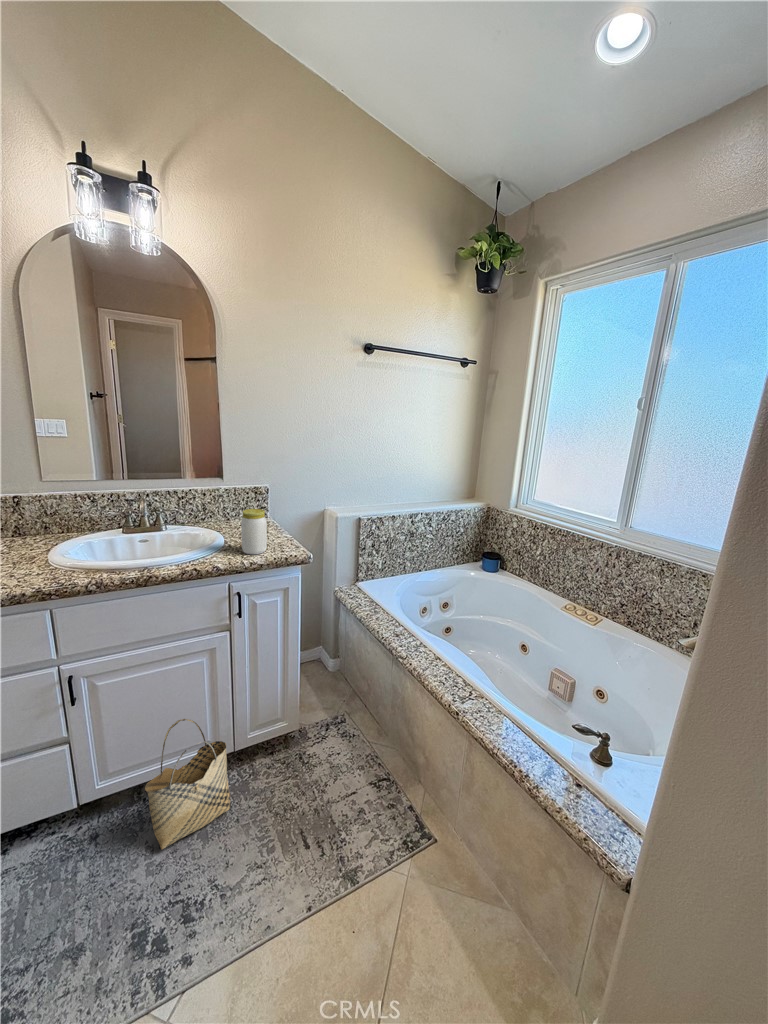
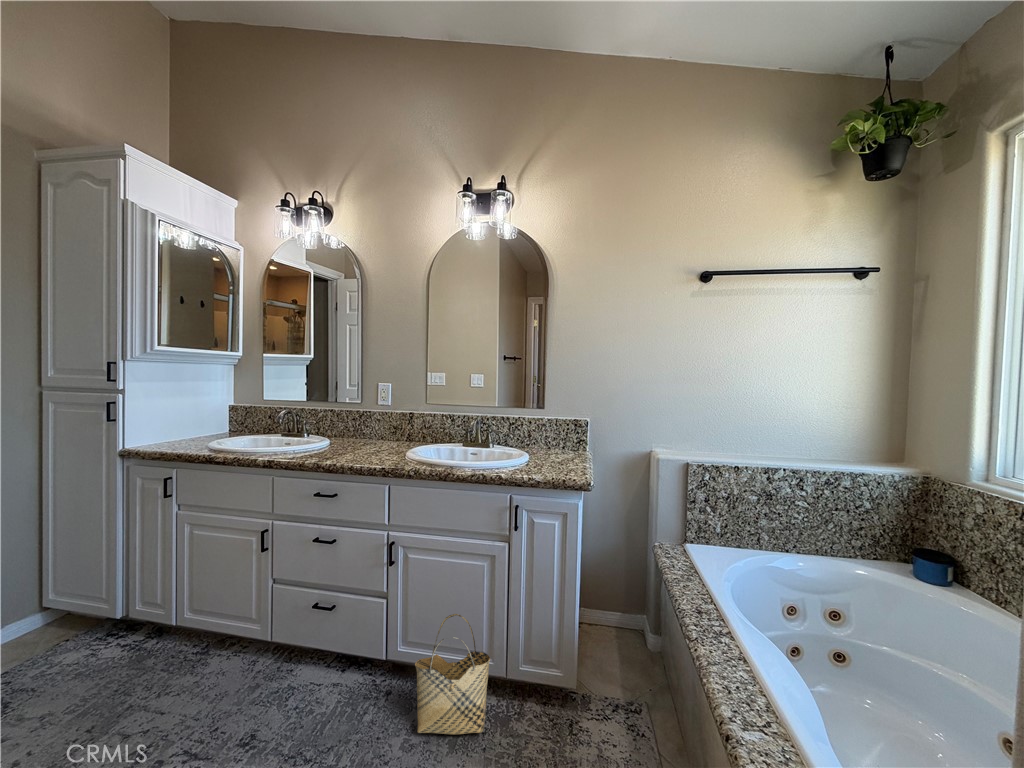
jar: present [241,509,267,554] -> none [530,430,553,473]

